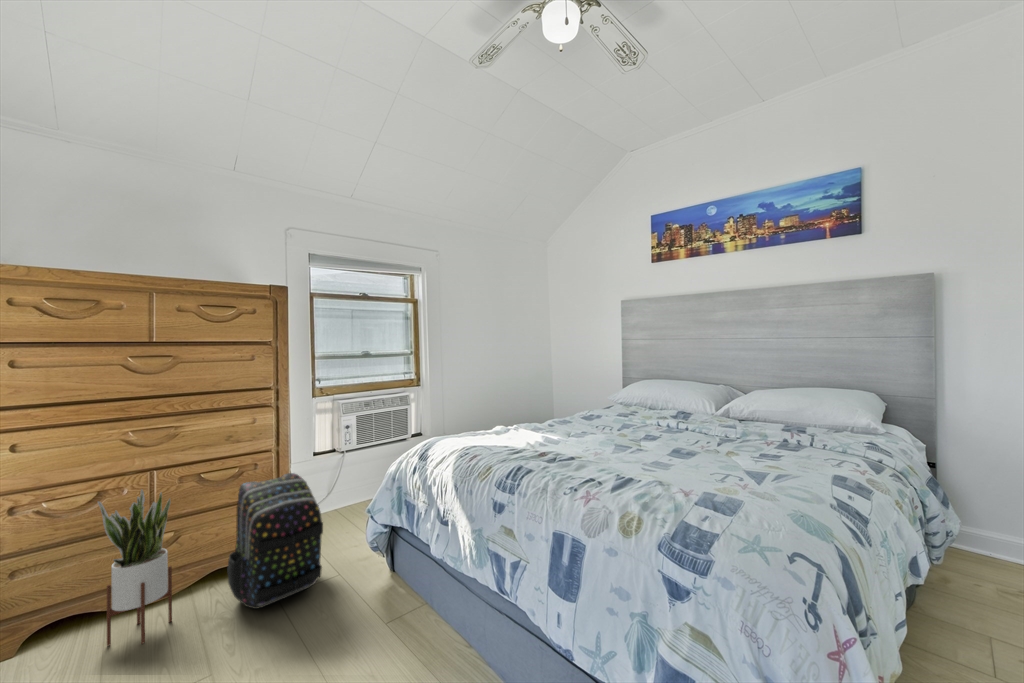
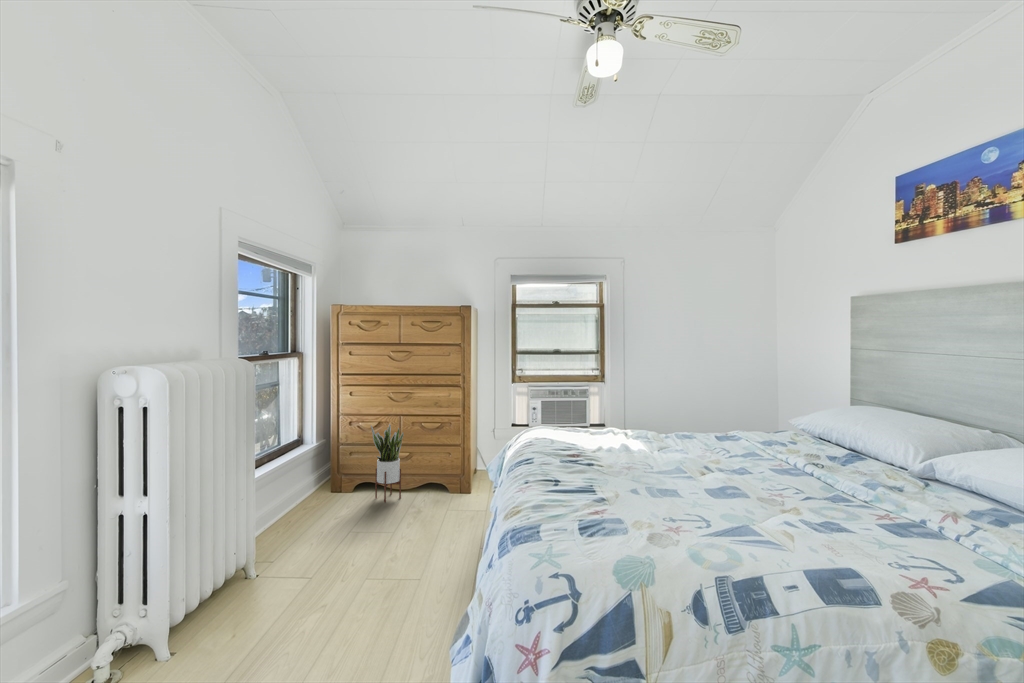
backpack: present [227,473,323,609] -> none [421,432,472,507]

